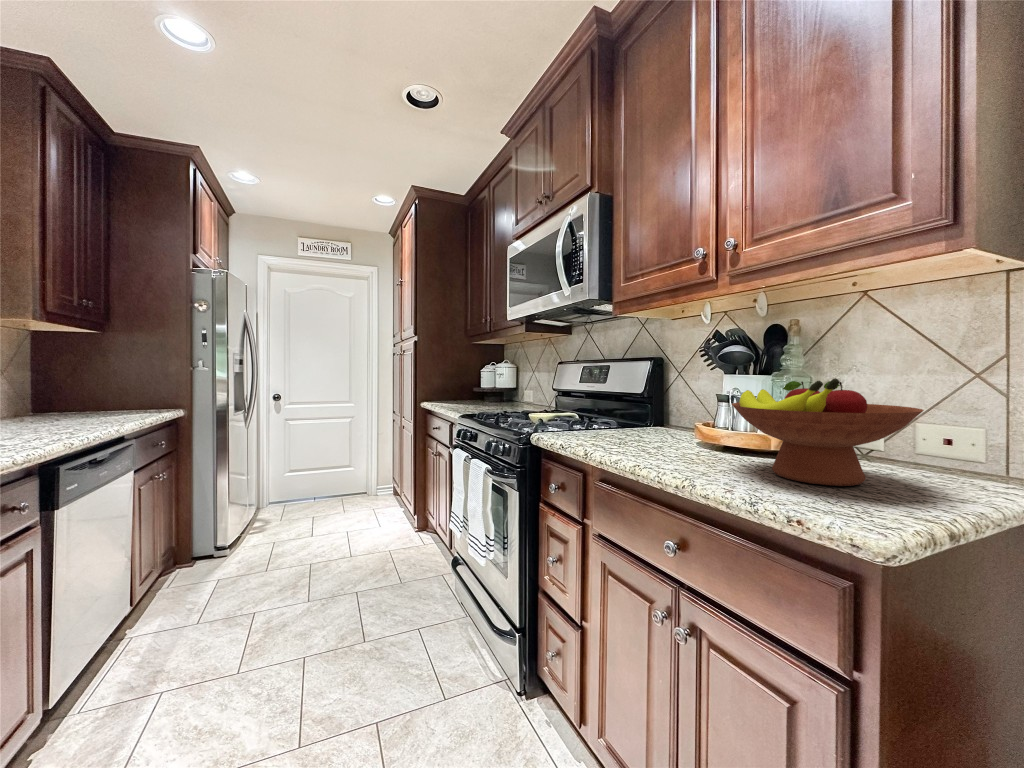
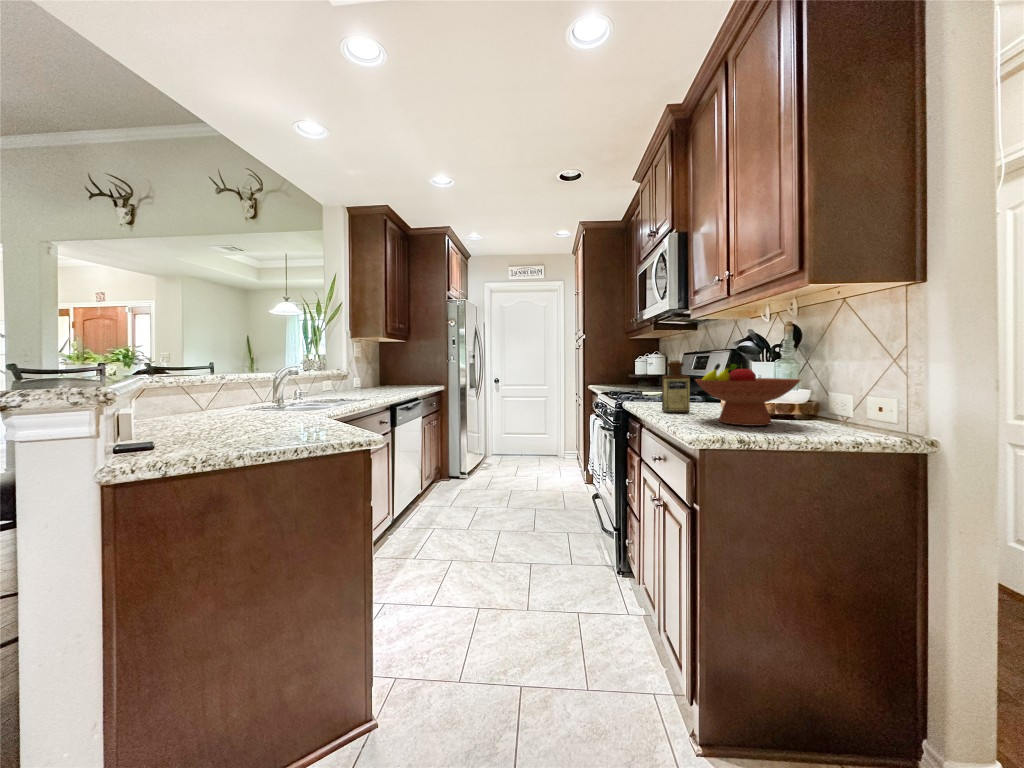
bottle: none [636,373,684,458] -> present [662,360,690,413]

